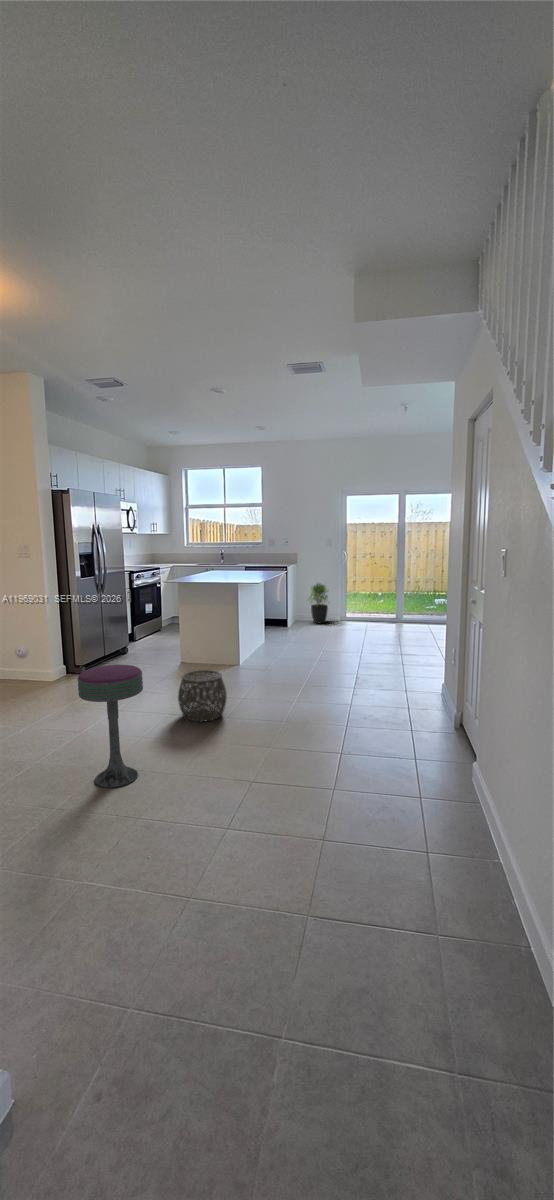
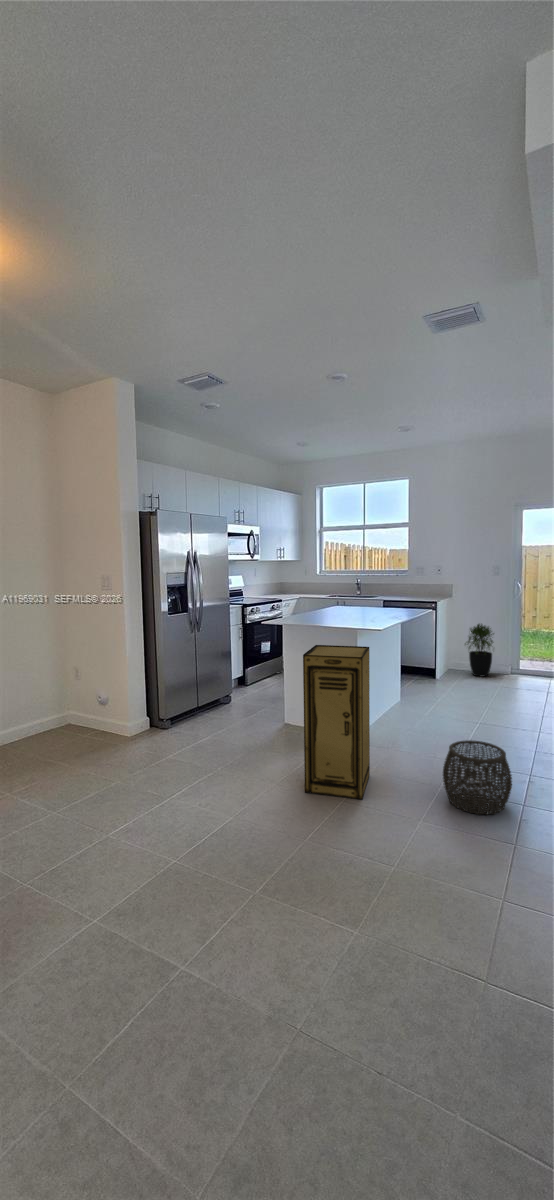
storage cabinet: none [213,593,257,698] -> present [303,645,370,800]
bar stool: present [78,665,143,788] -> none [39,765,141,970]
woven basket: present [178,670,227,722] -> present [443,740,512,815]

